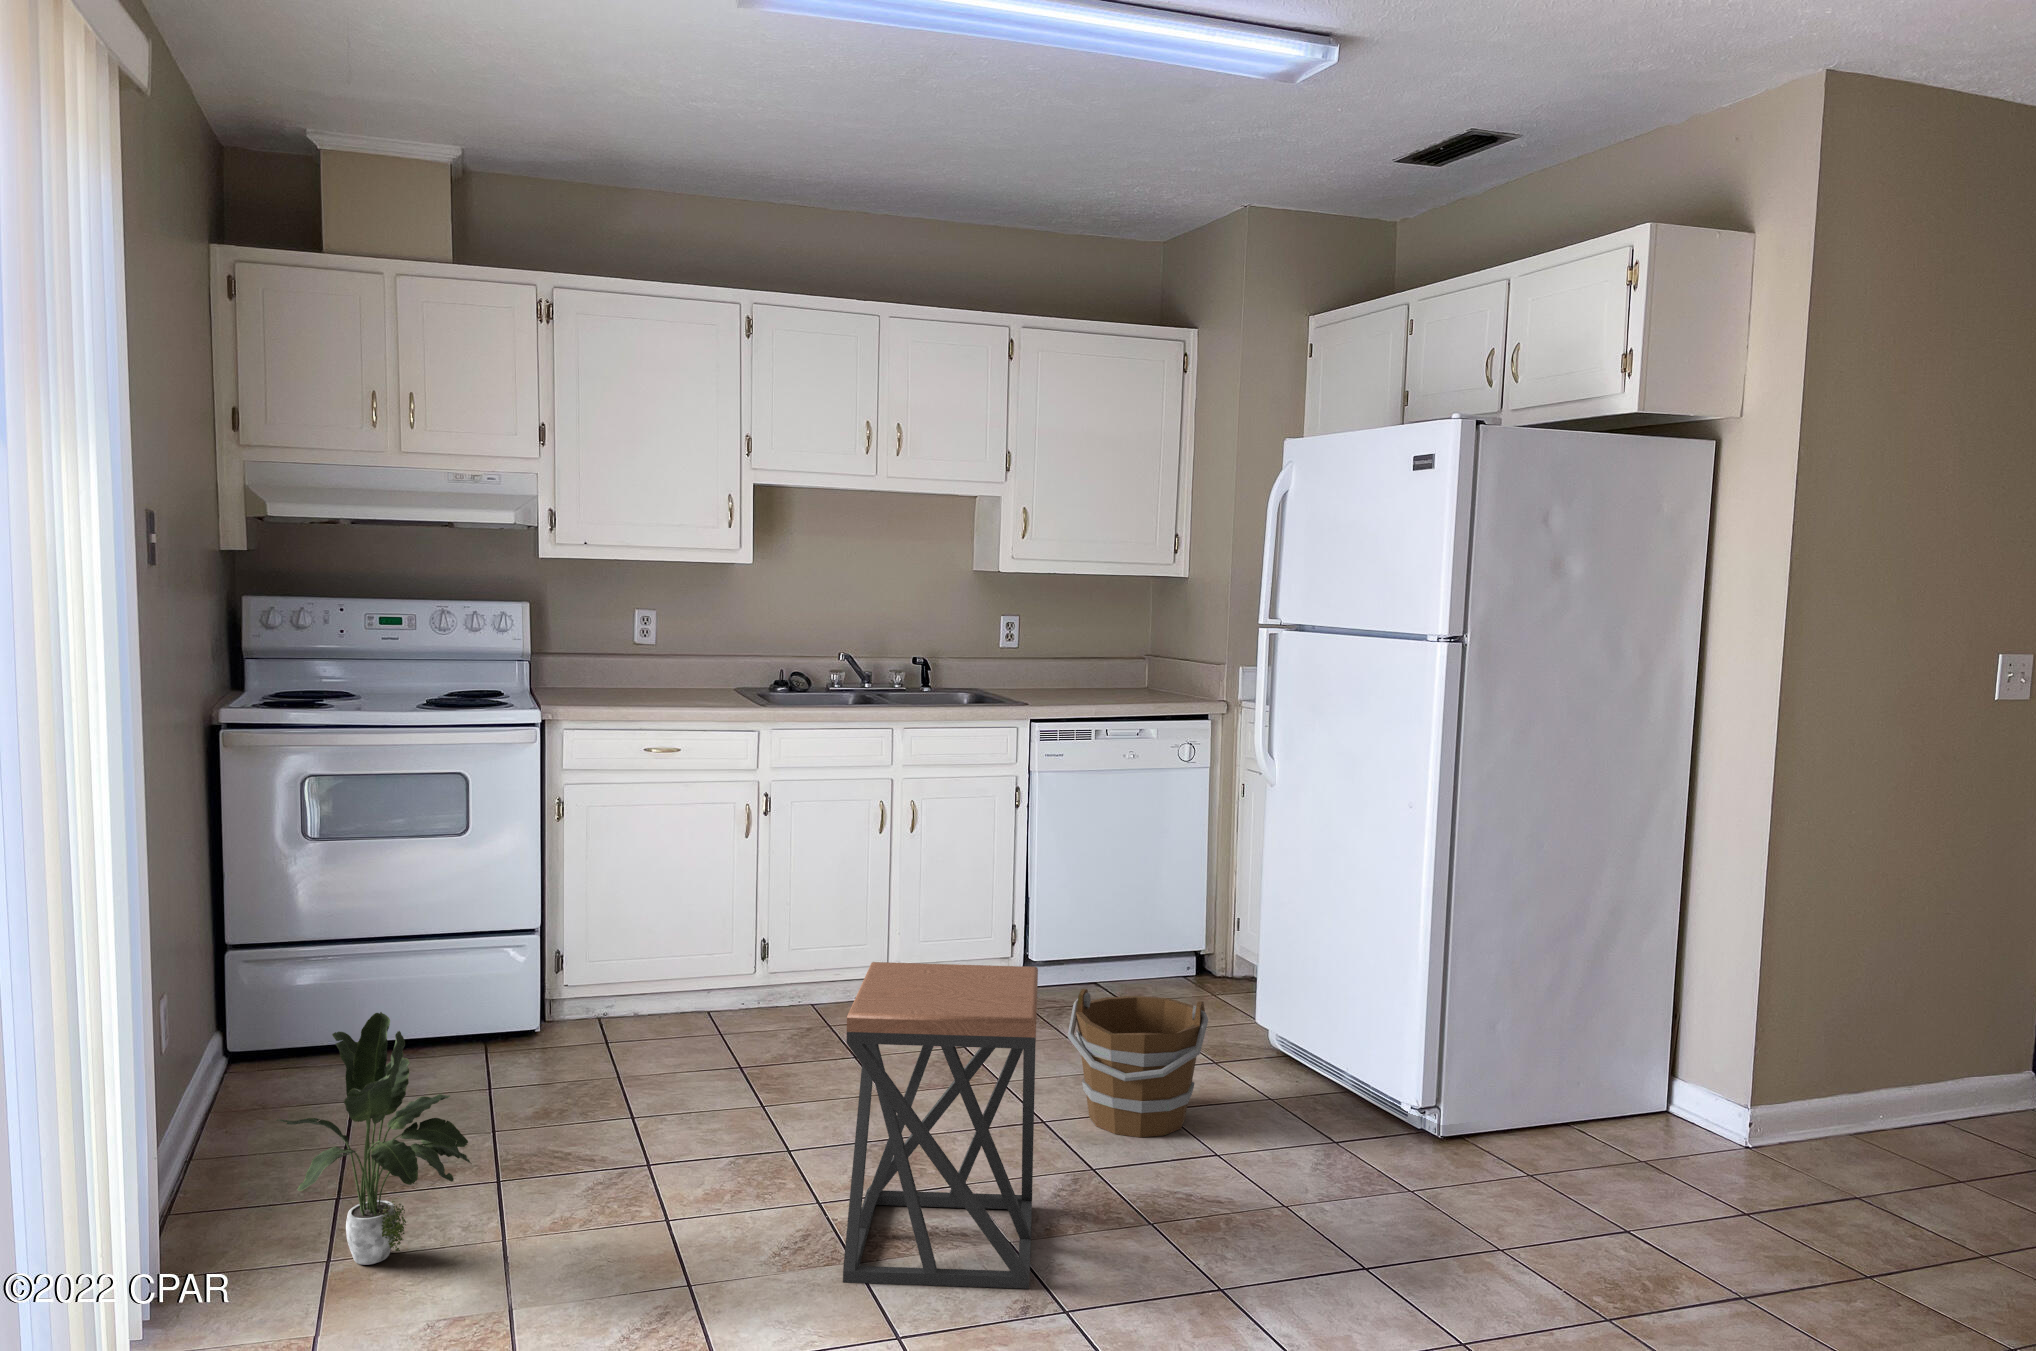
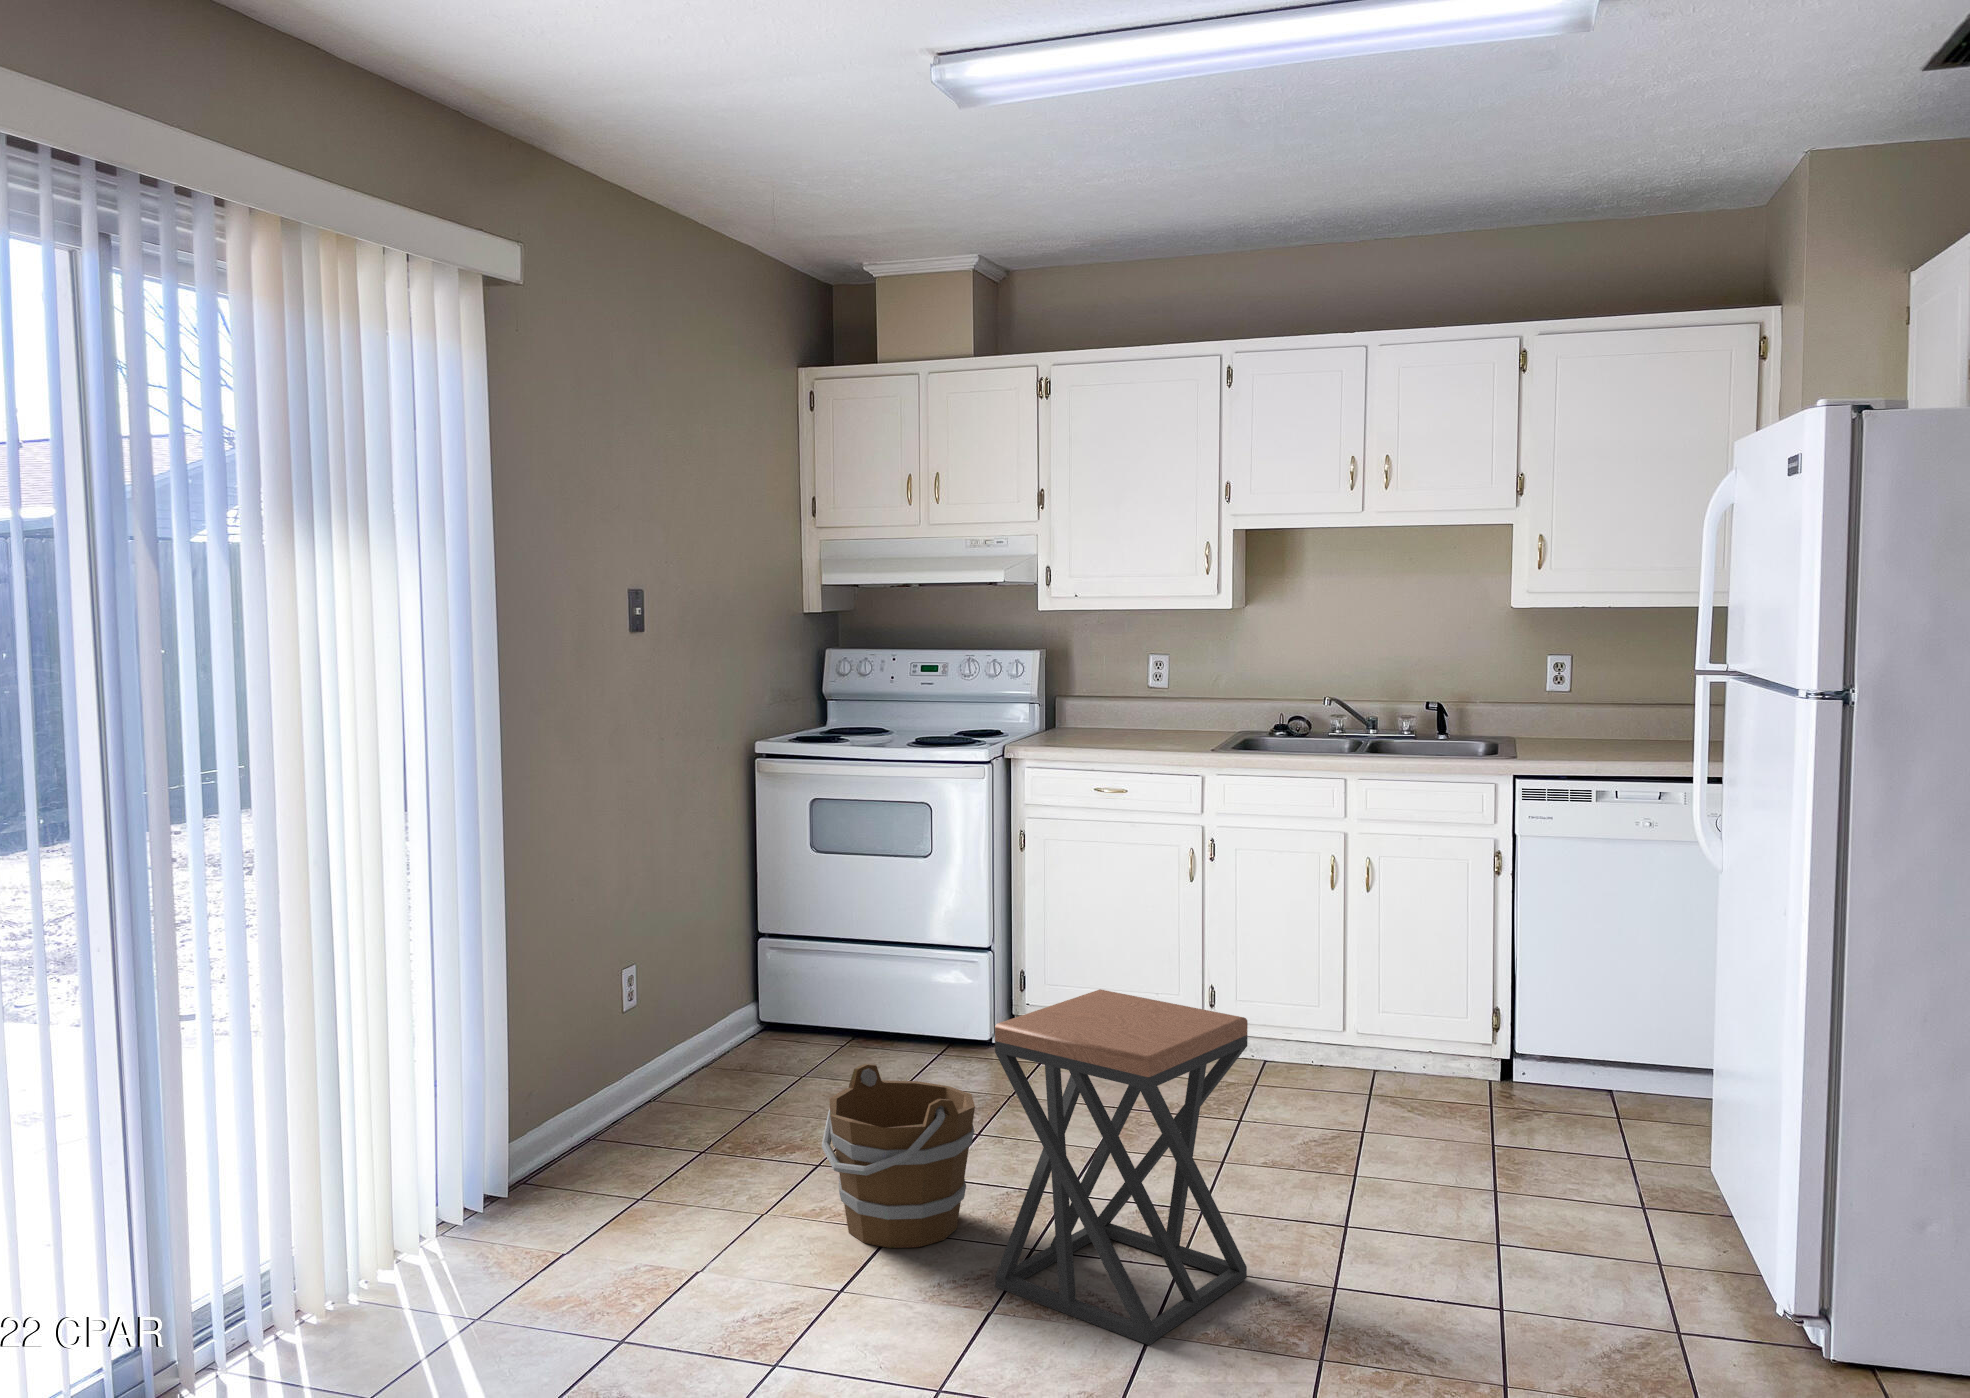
bucket: present [1068,989,1208,1137] -> present [822,1064,975,1248]
potted plant: present [277,1012,471,1265] -> none [627,969,783,1172]

